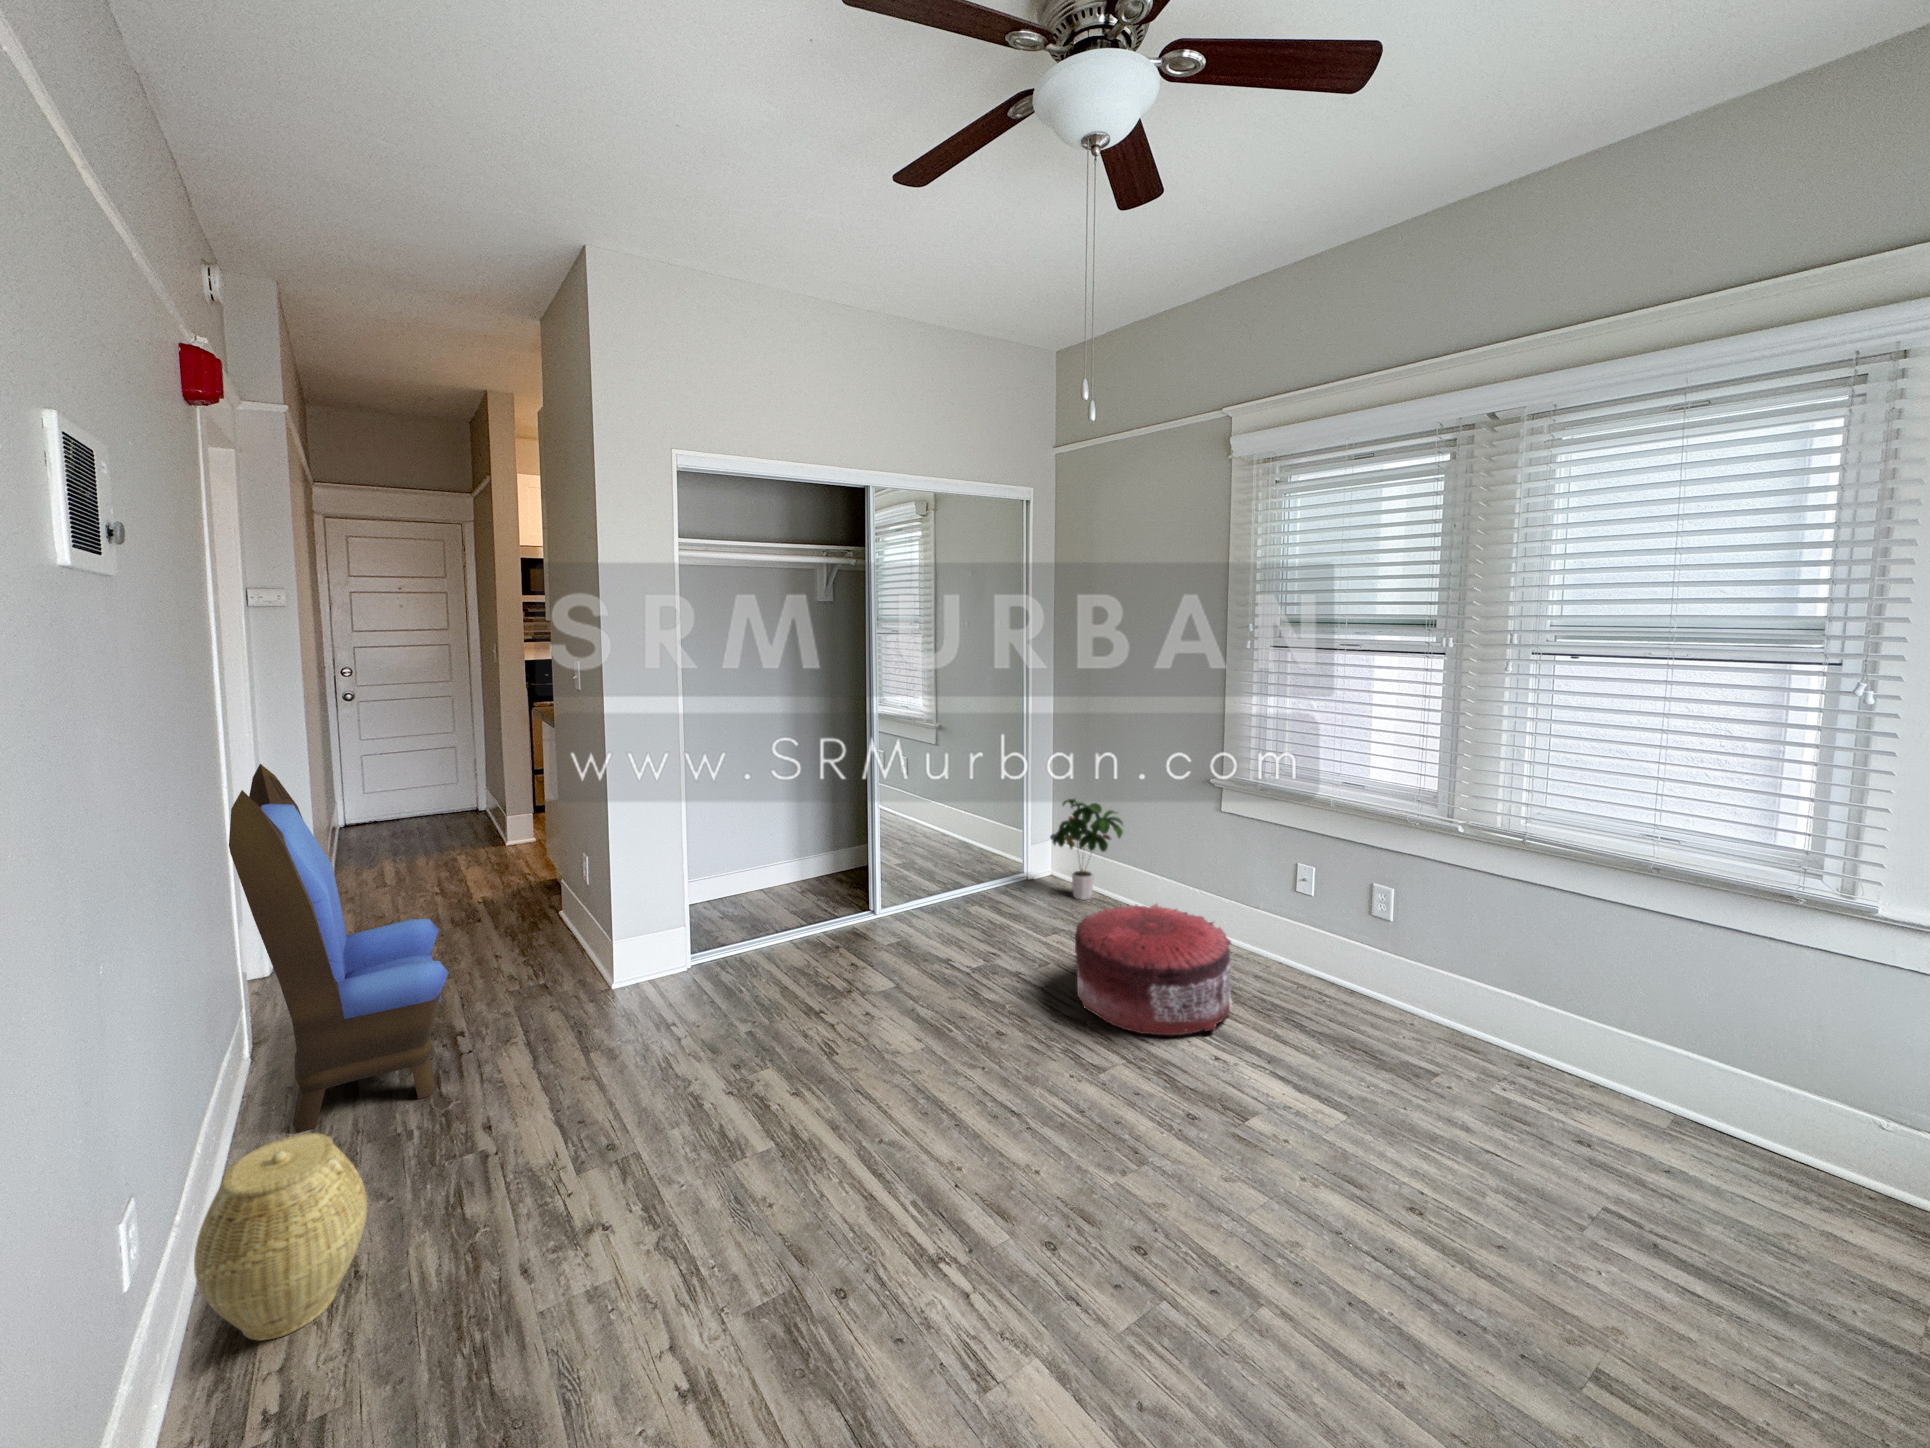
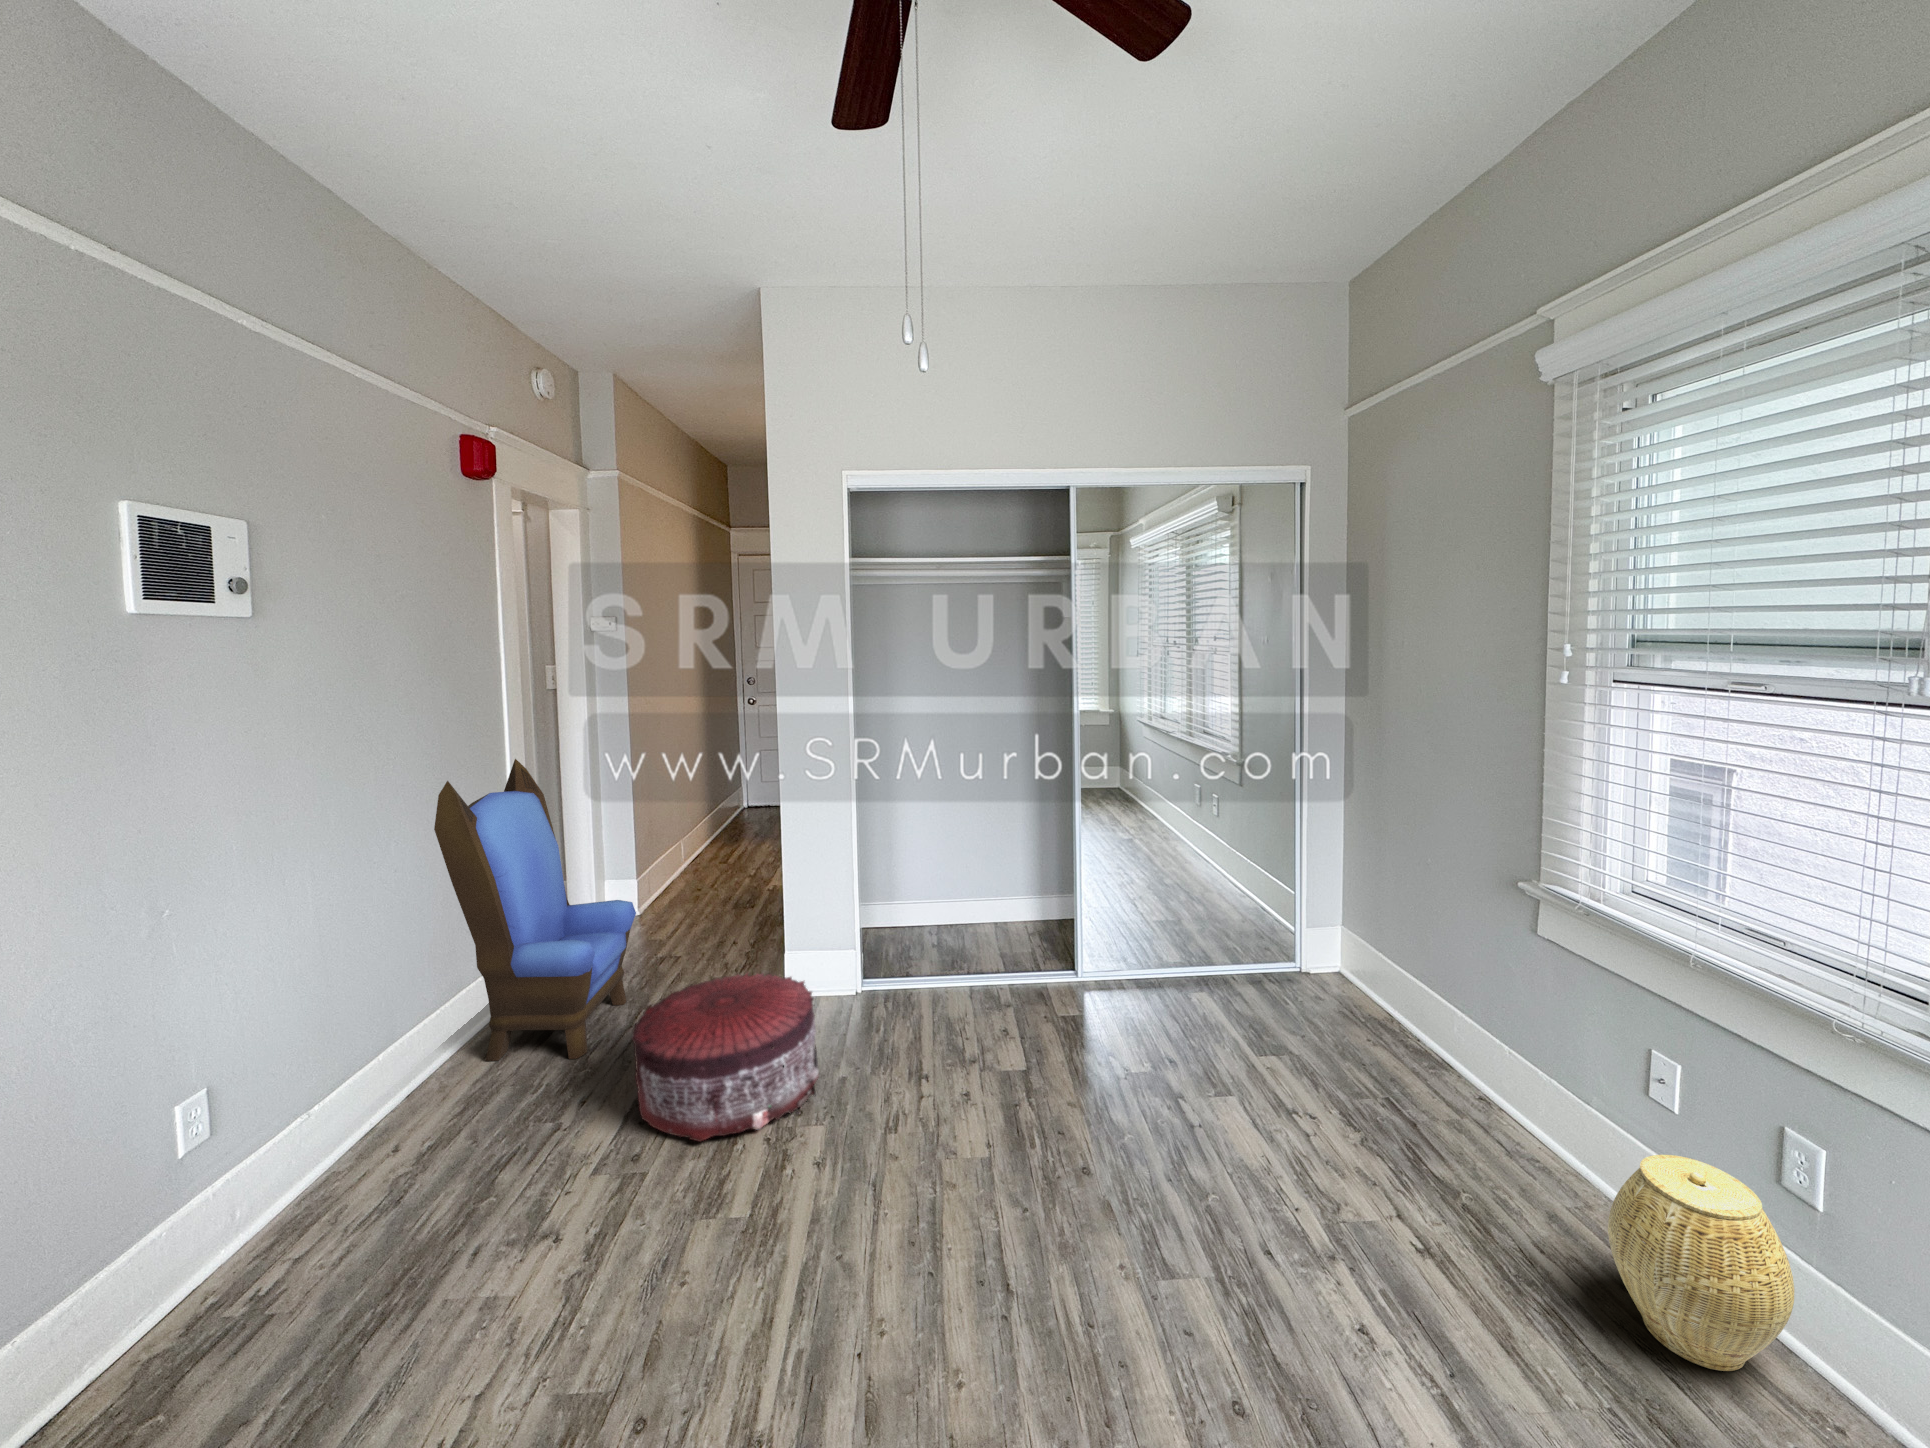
potted plant: present [1050,799,1123,900] -> none [1328,876,1415,1018]
pouf: present [1075,904,1232,1035] -> present [632,973,819,1141]
woven basket: present [194,1133,367,1340] -> present [1608,1155,1794,1371]

